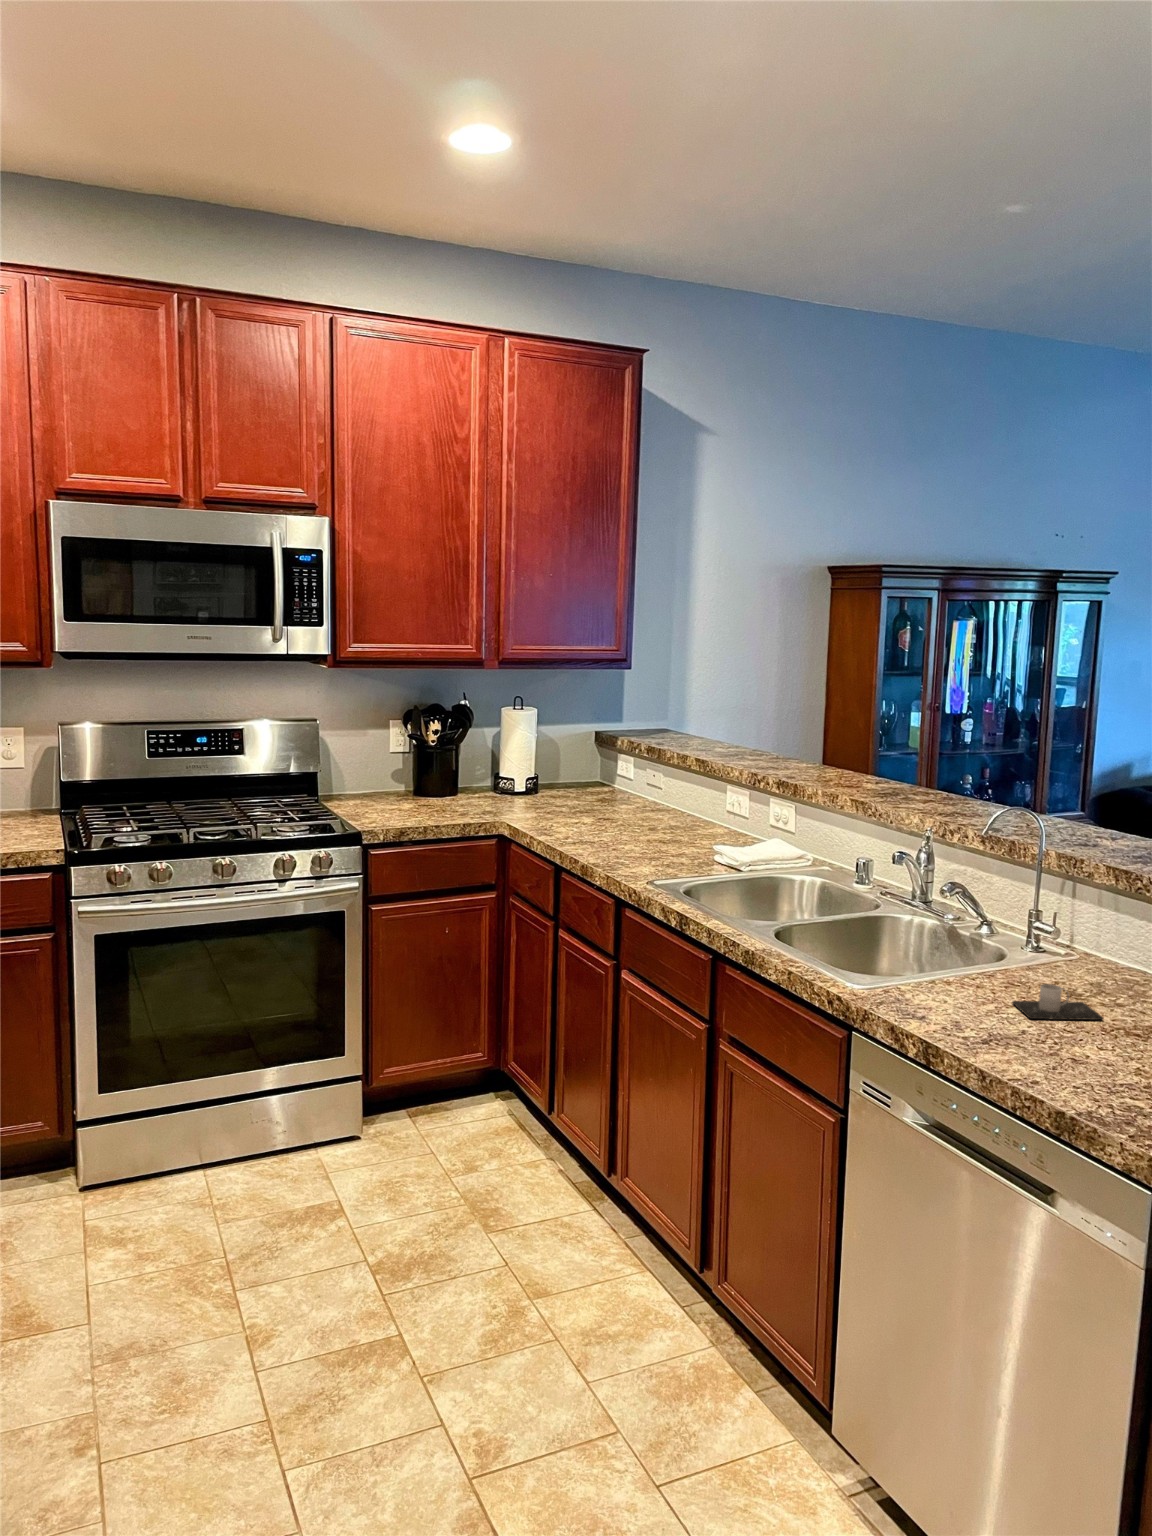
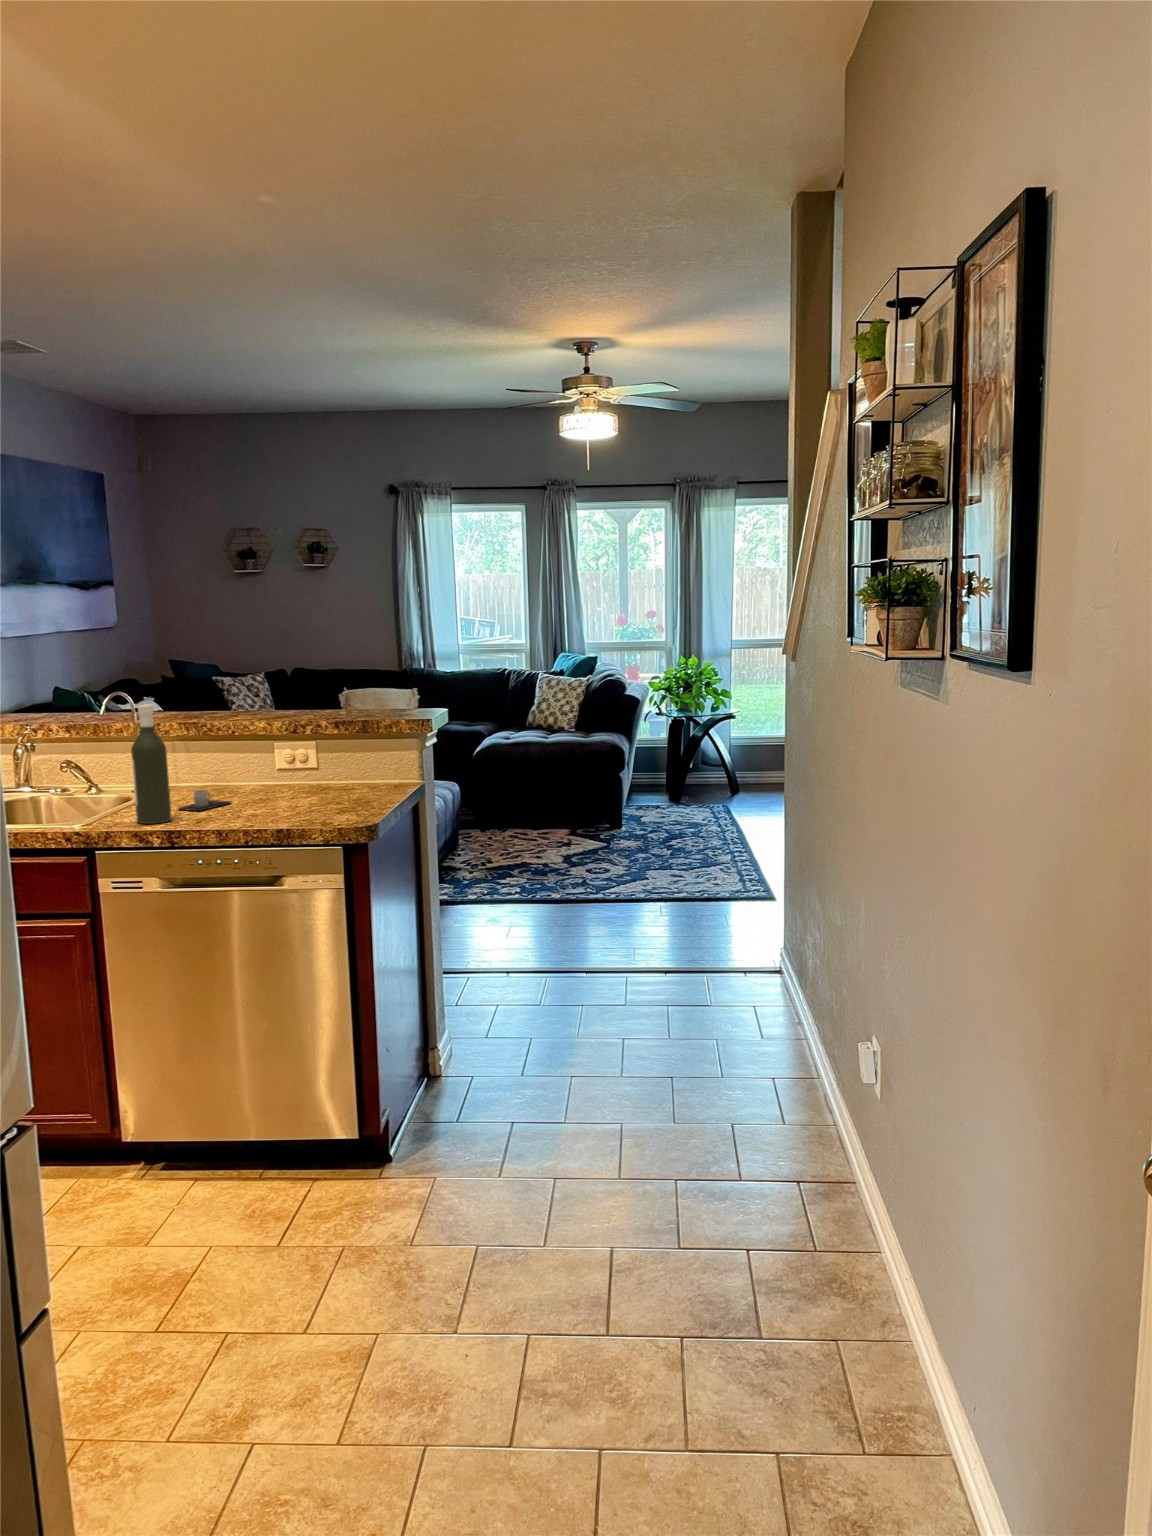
bottle: none [921,844,979,1023] -> present [131,704,172,824]

